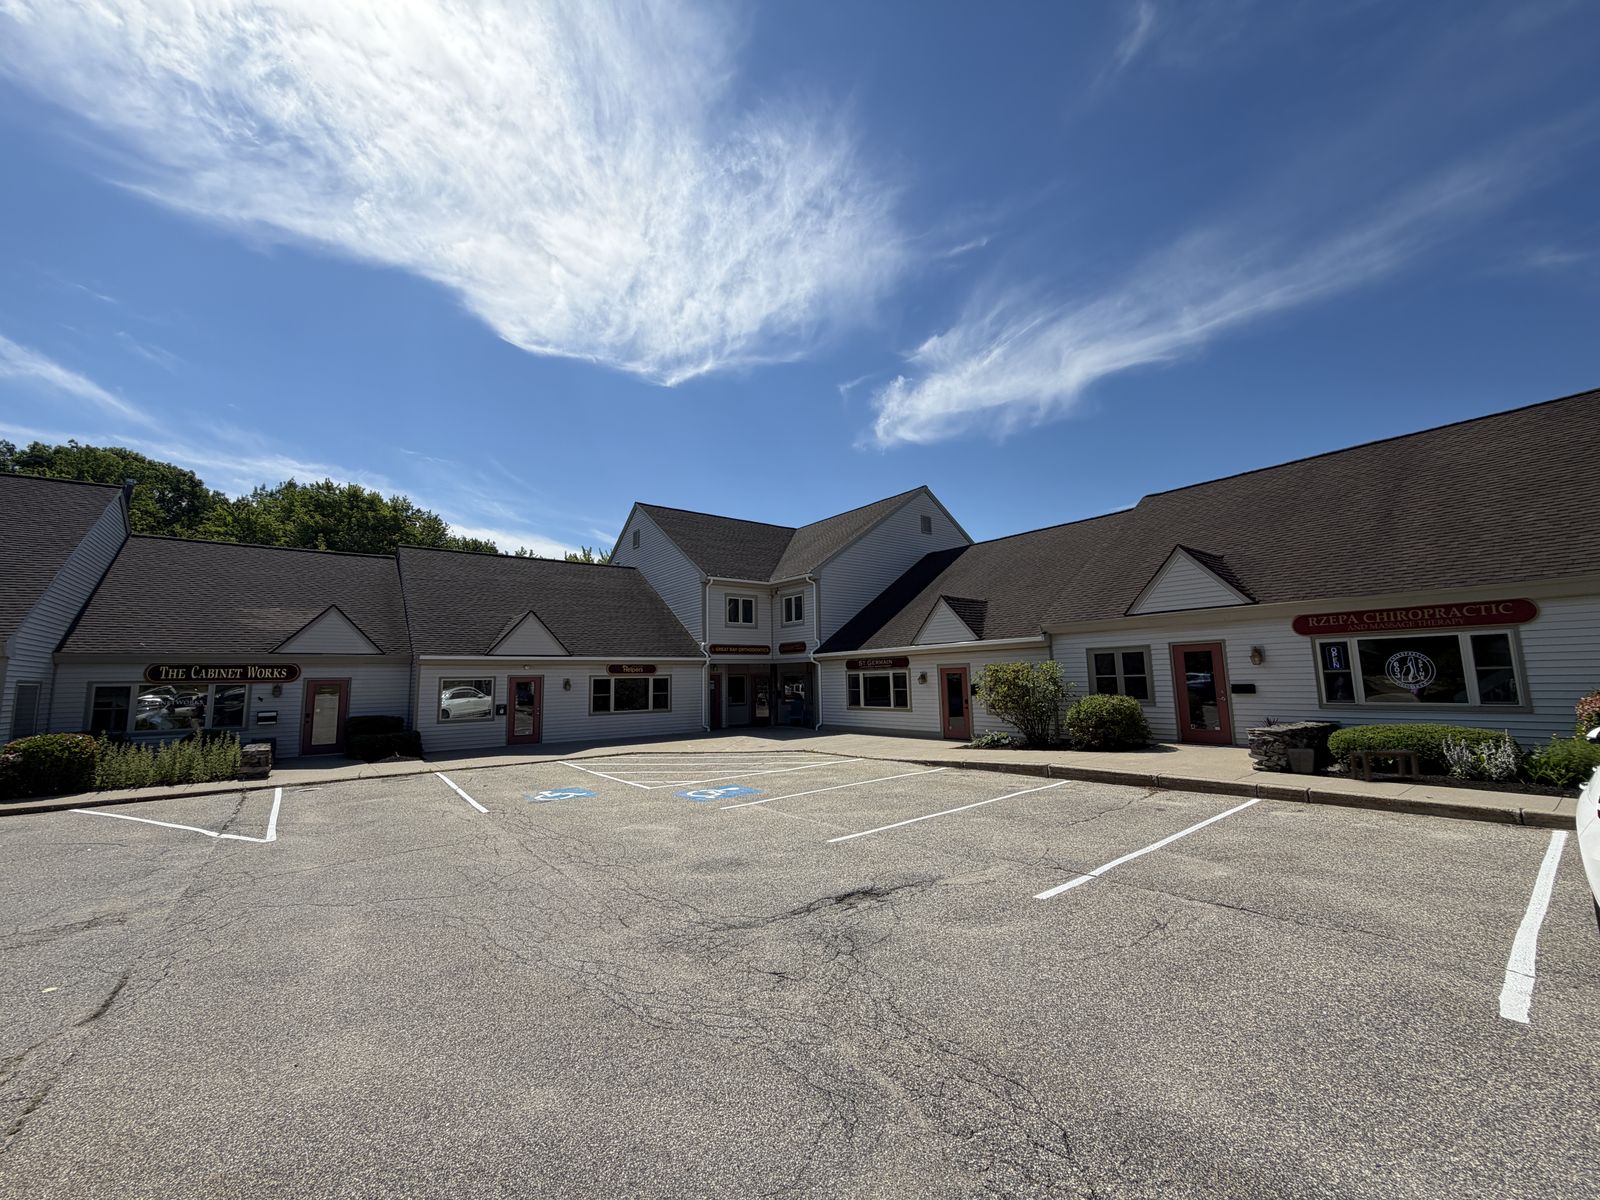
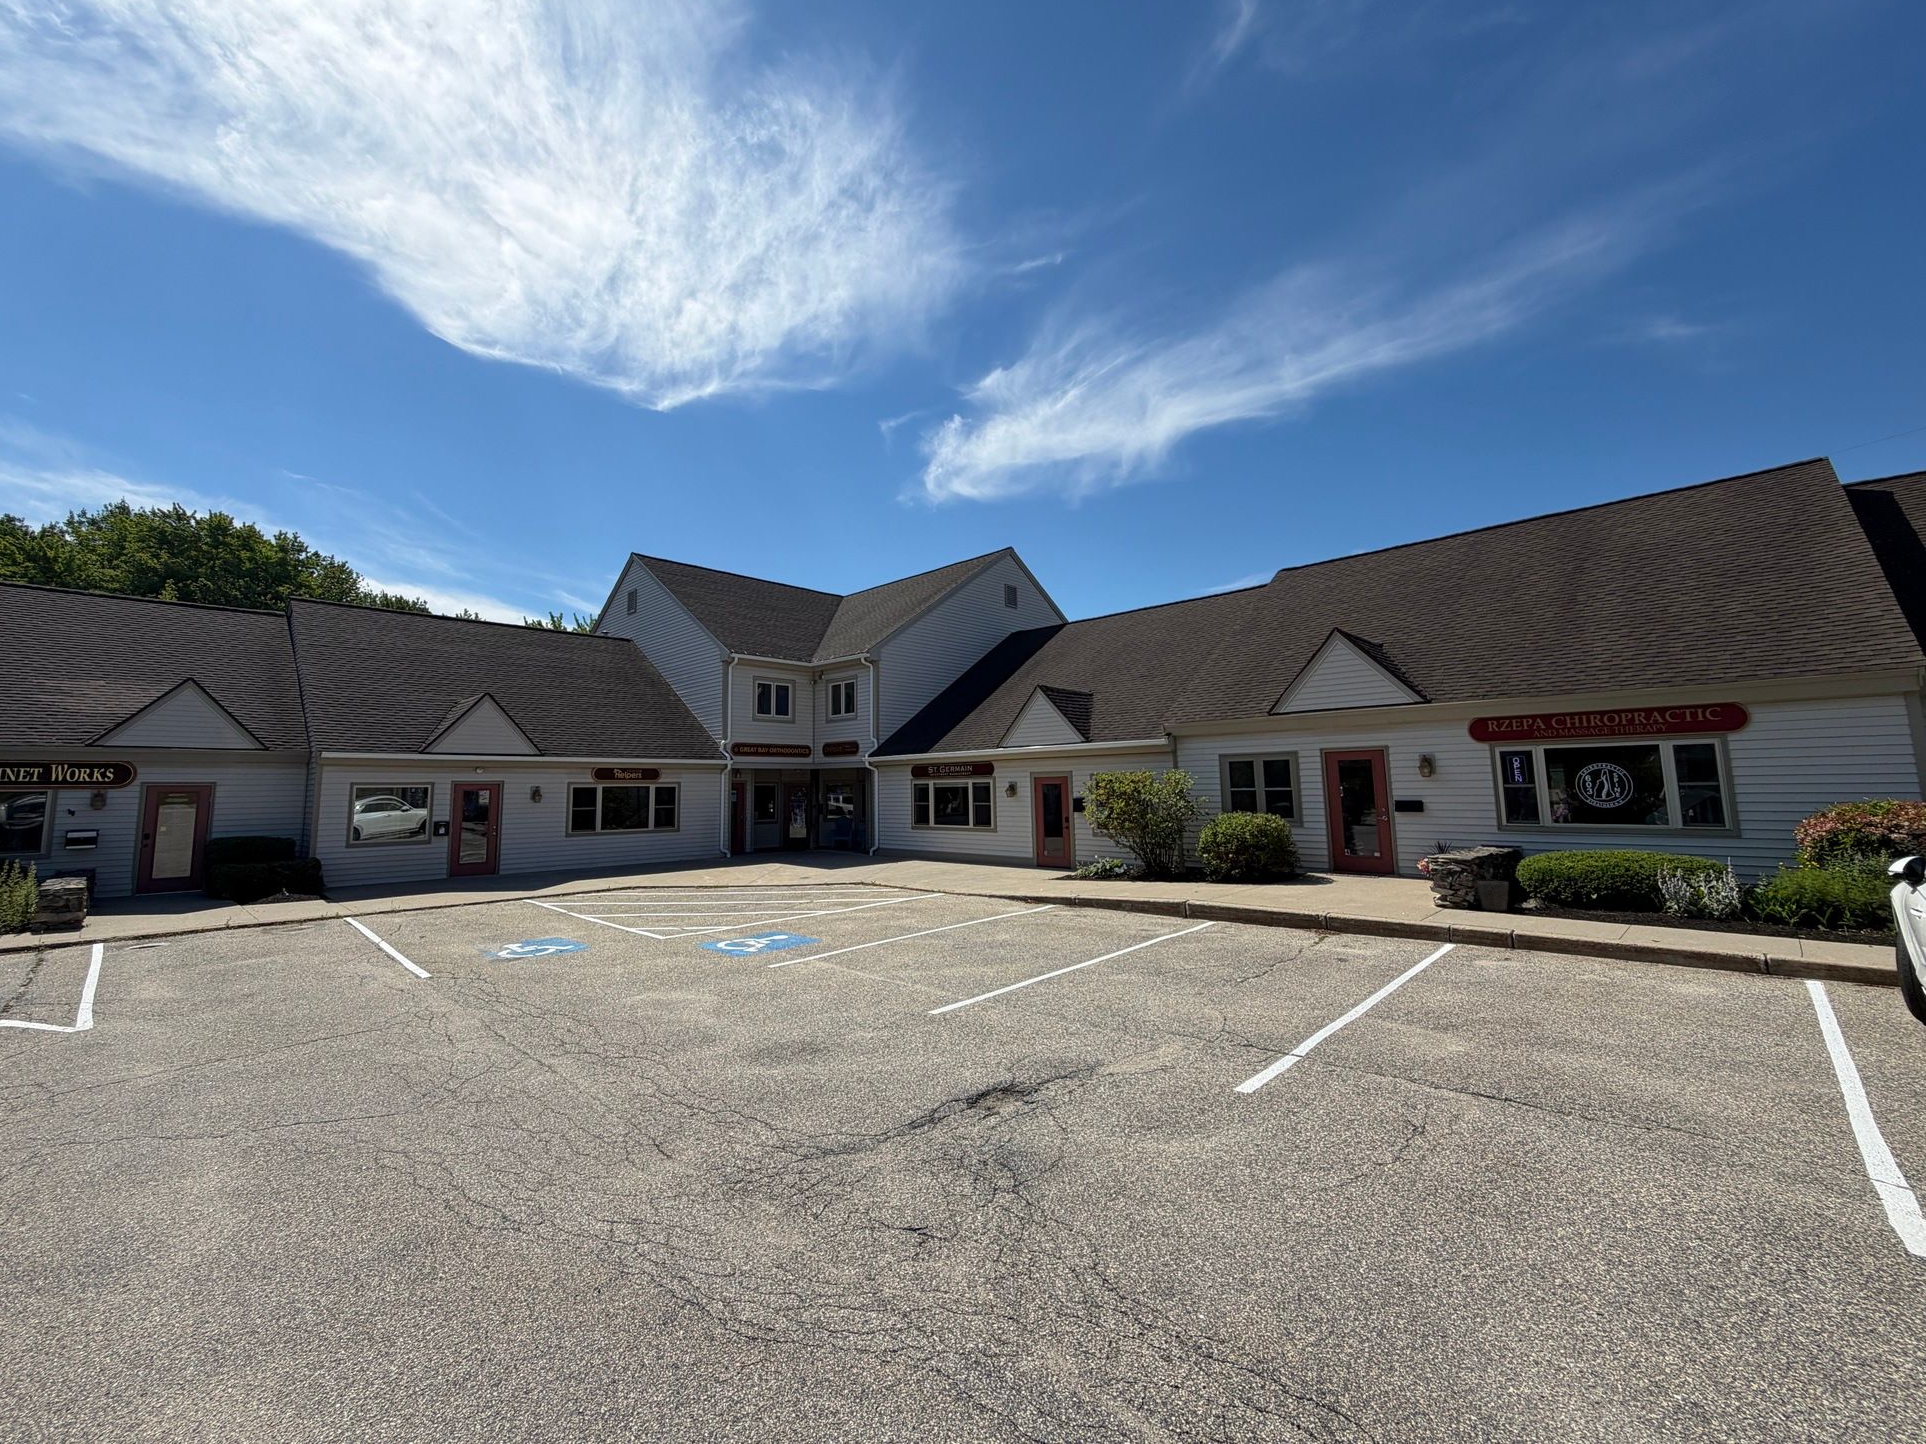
bench: present [1350,750,1419,781] -> none [1556,882,1638,921]

